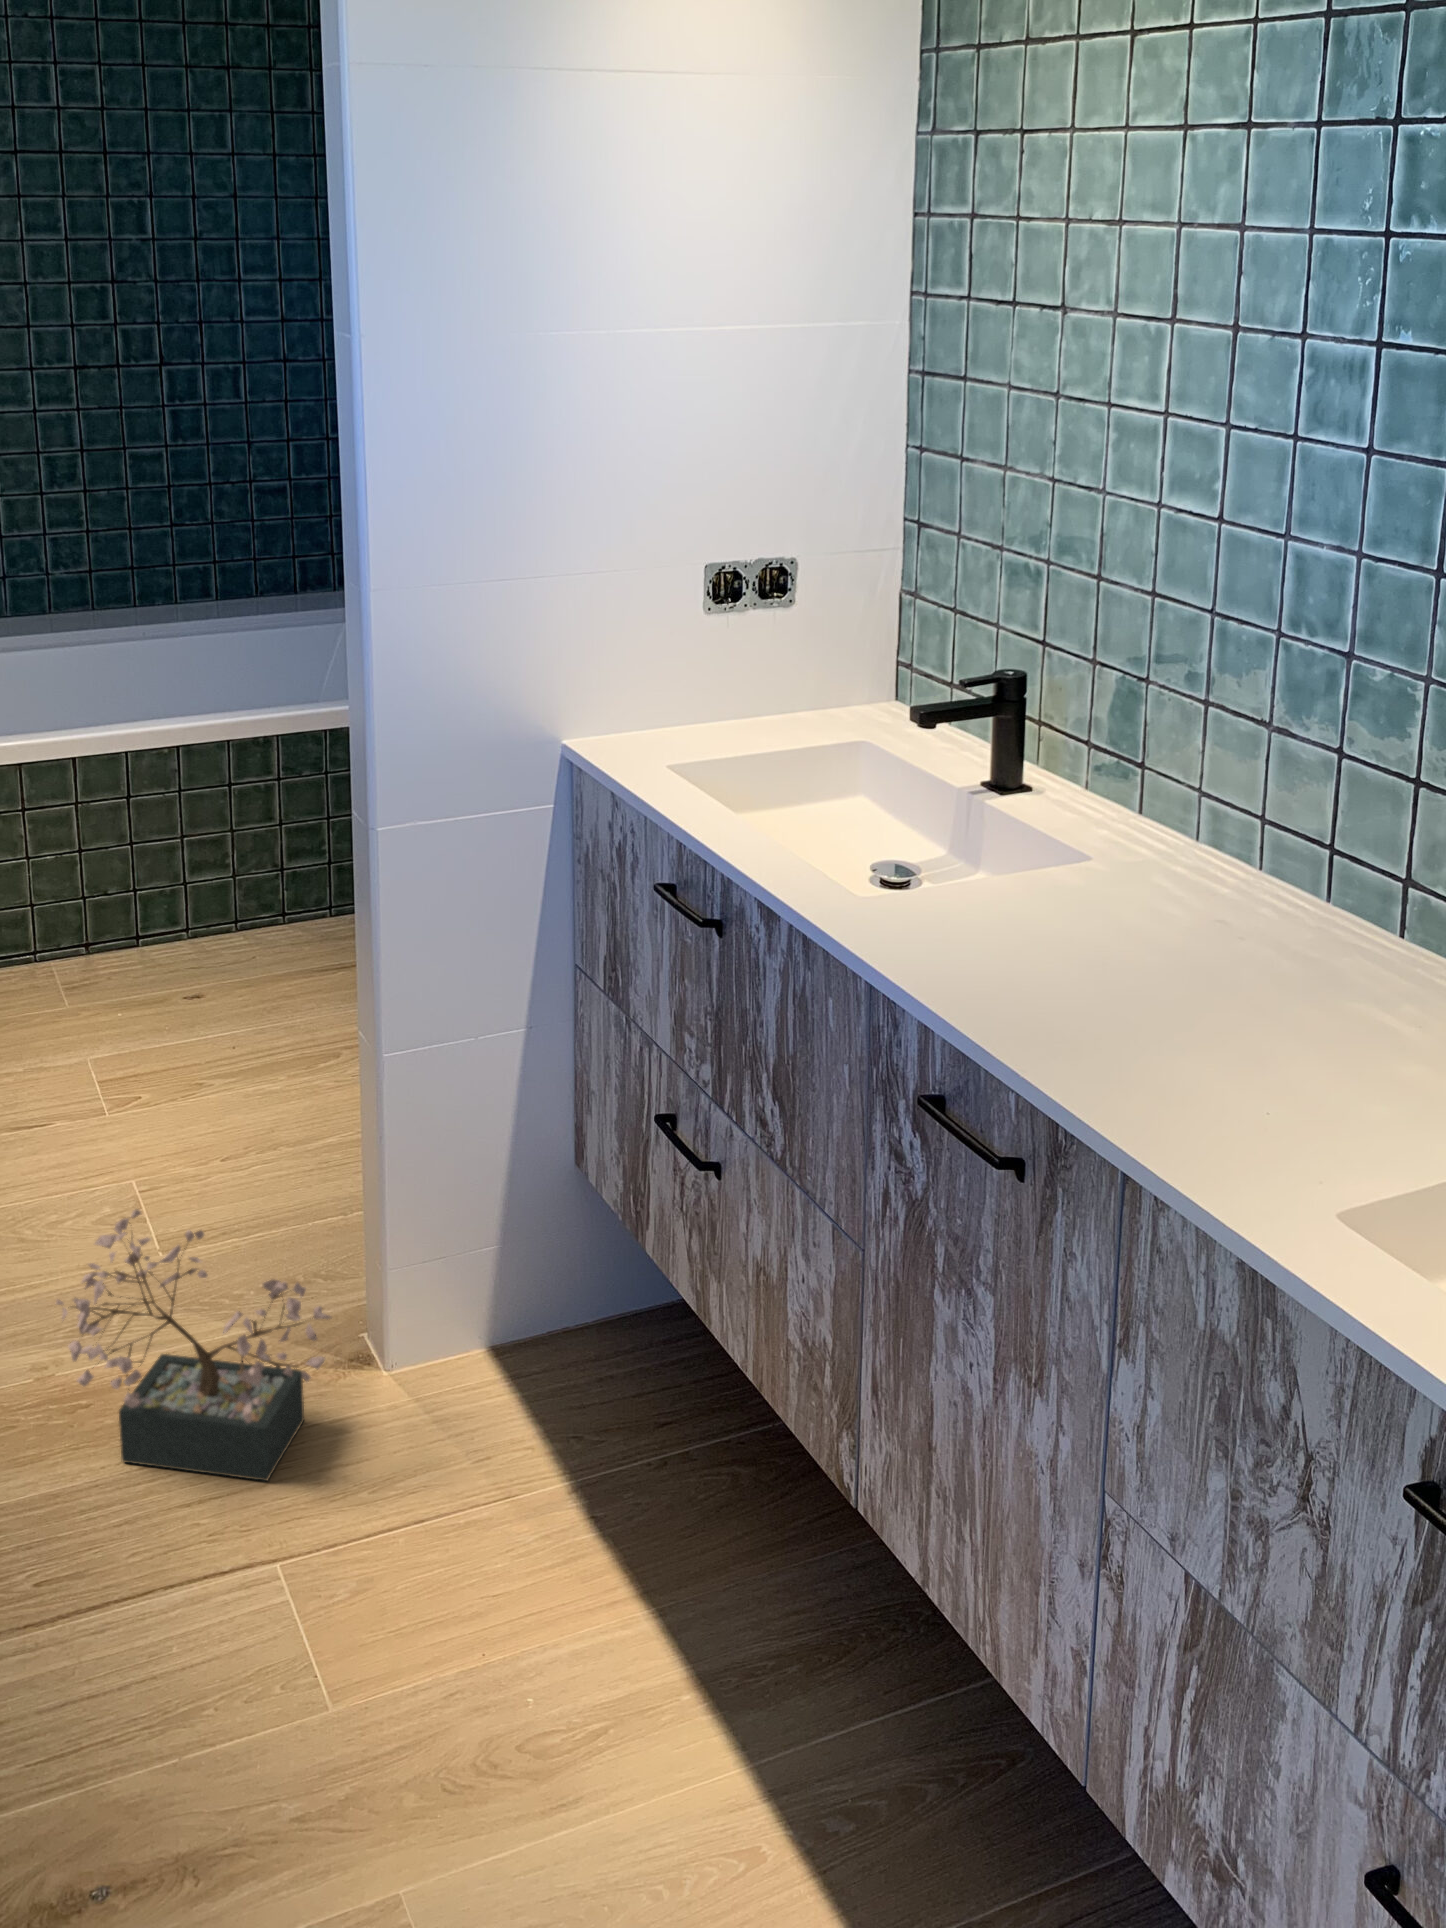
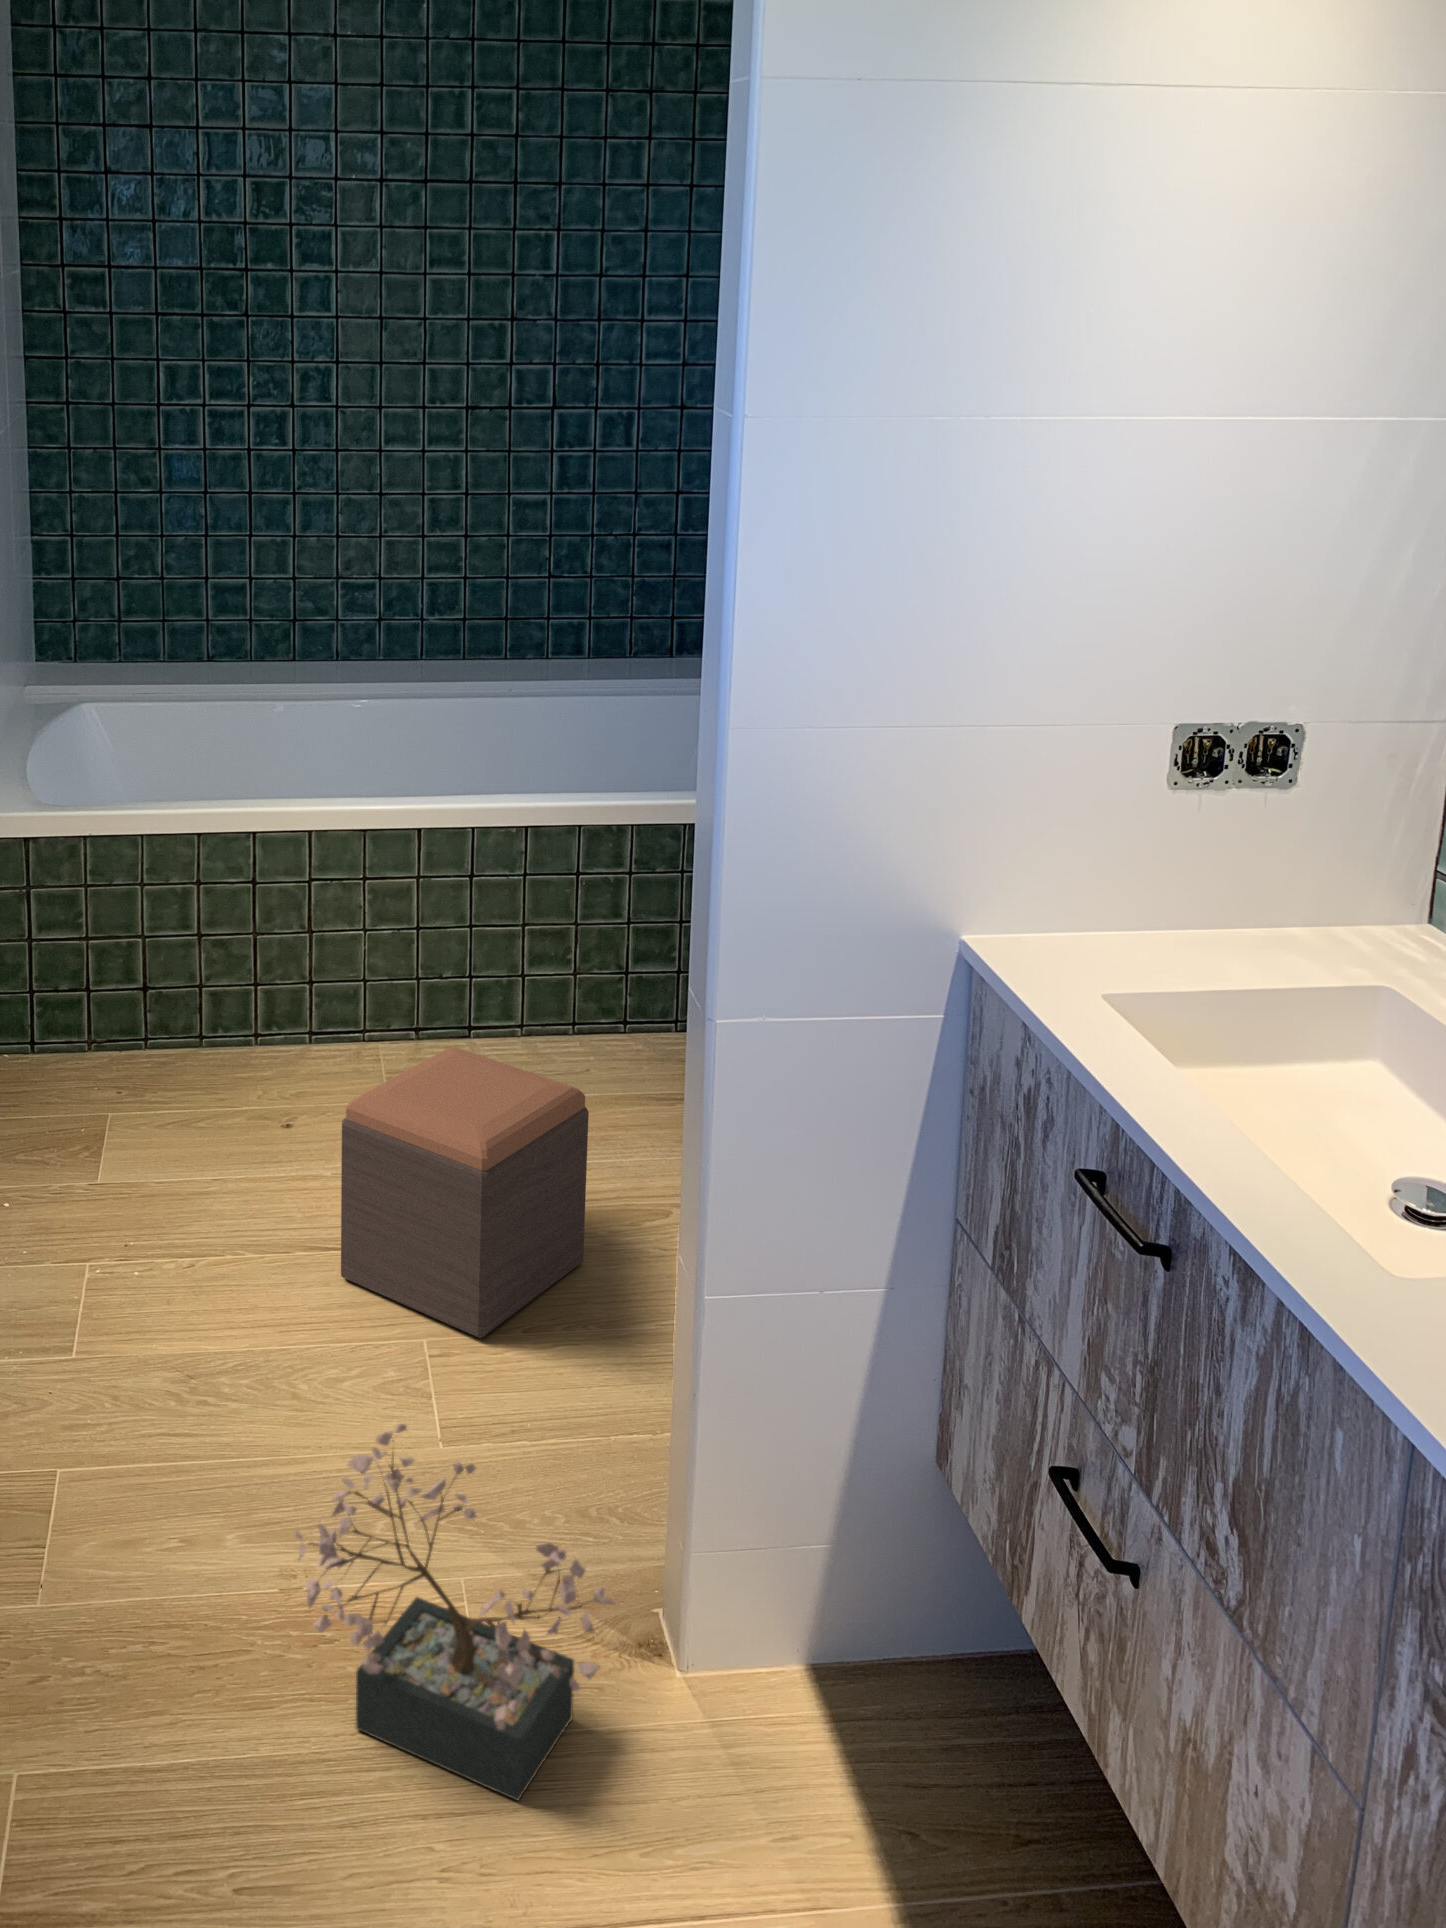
footstool: none [38,935,268,1176] -> present [341,1047,589,1338]

